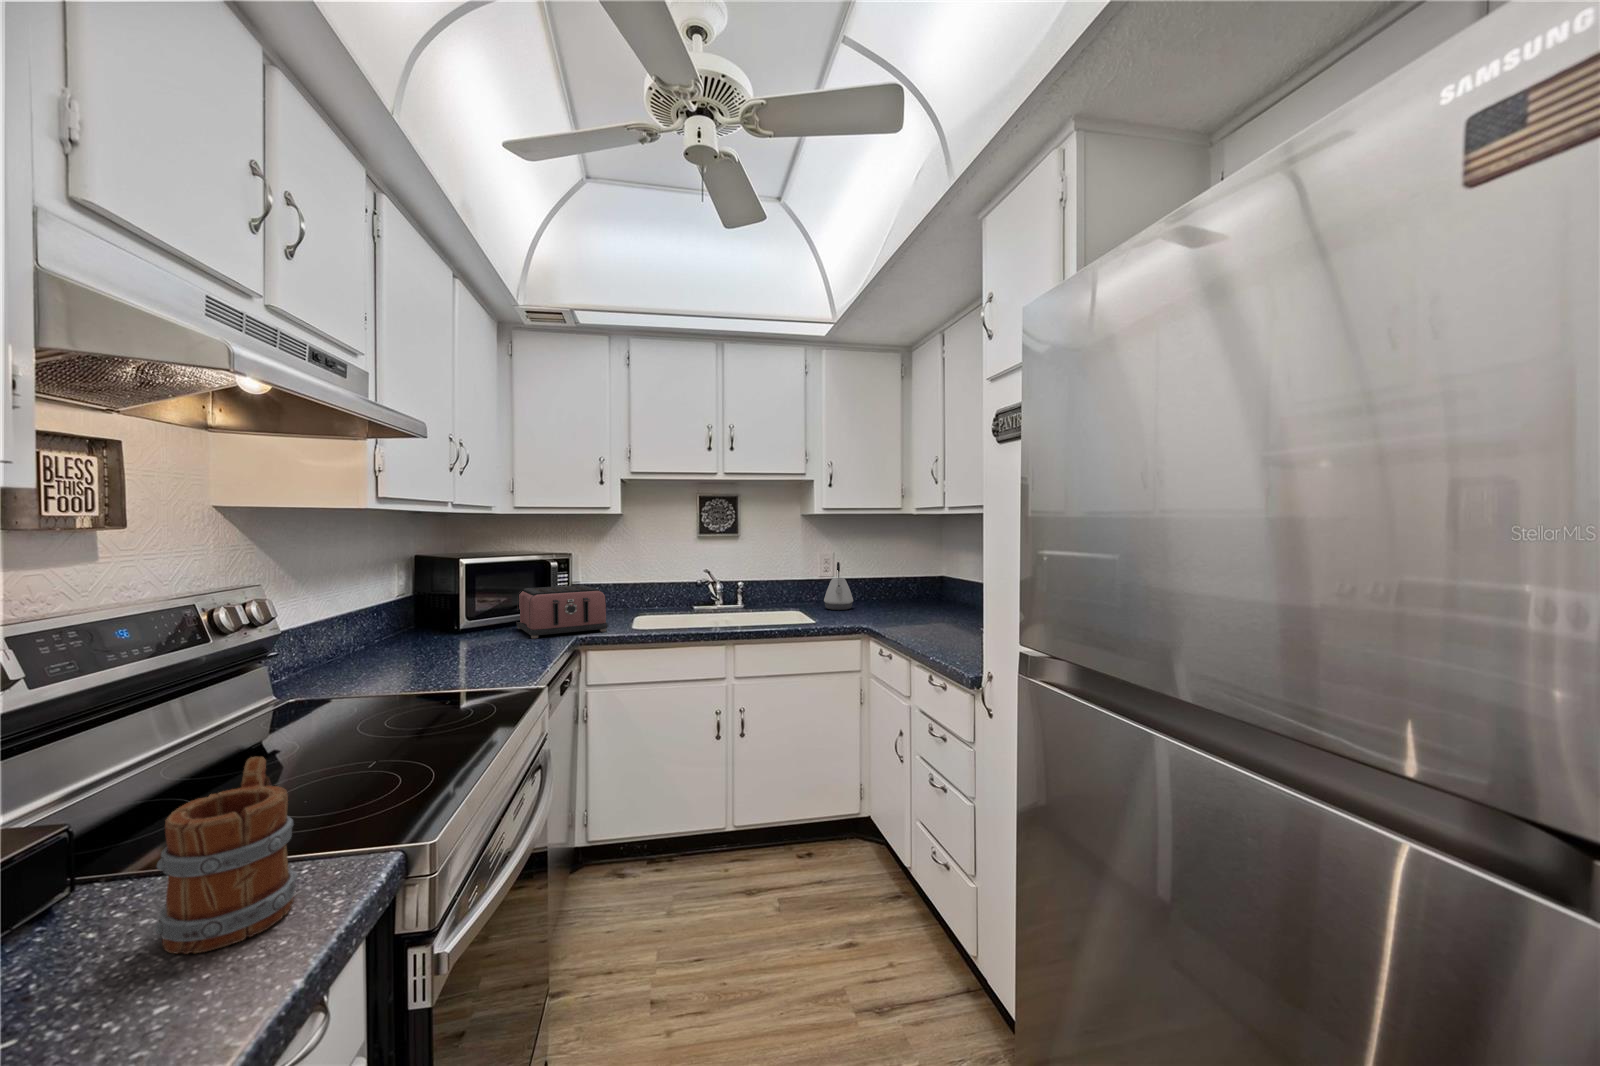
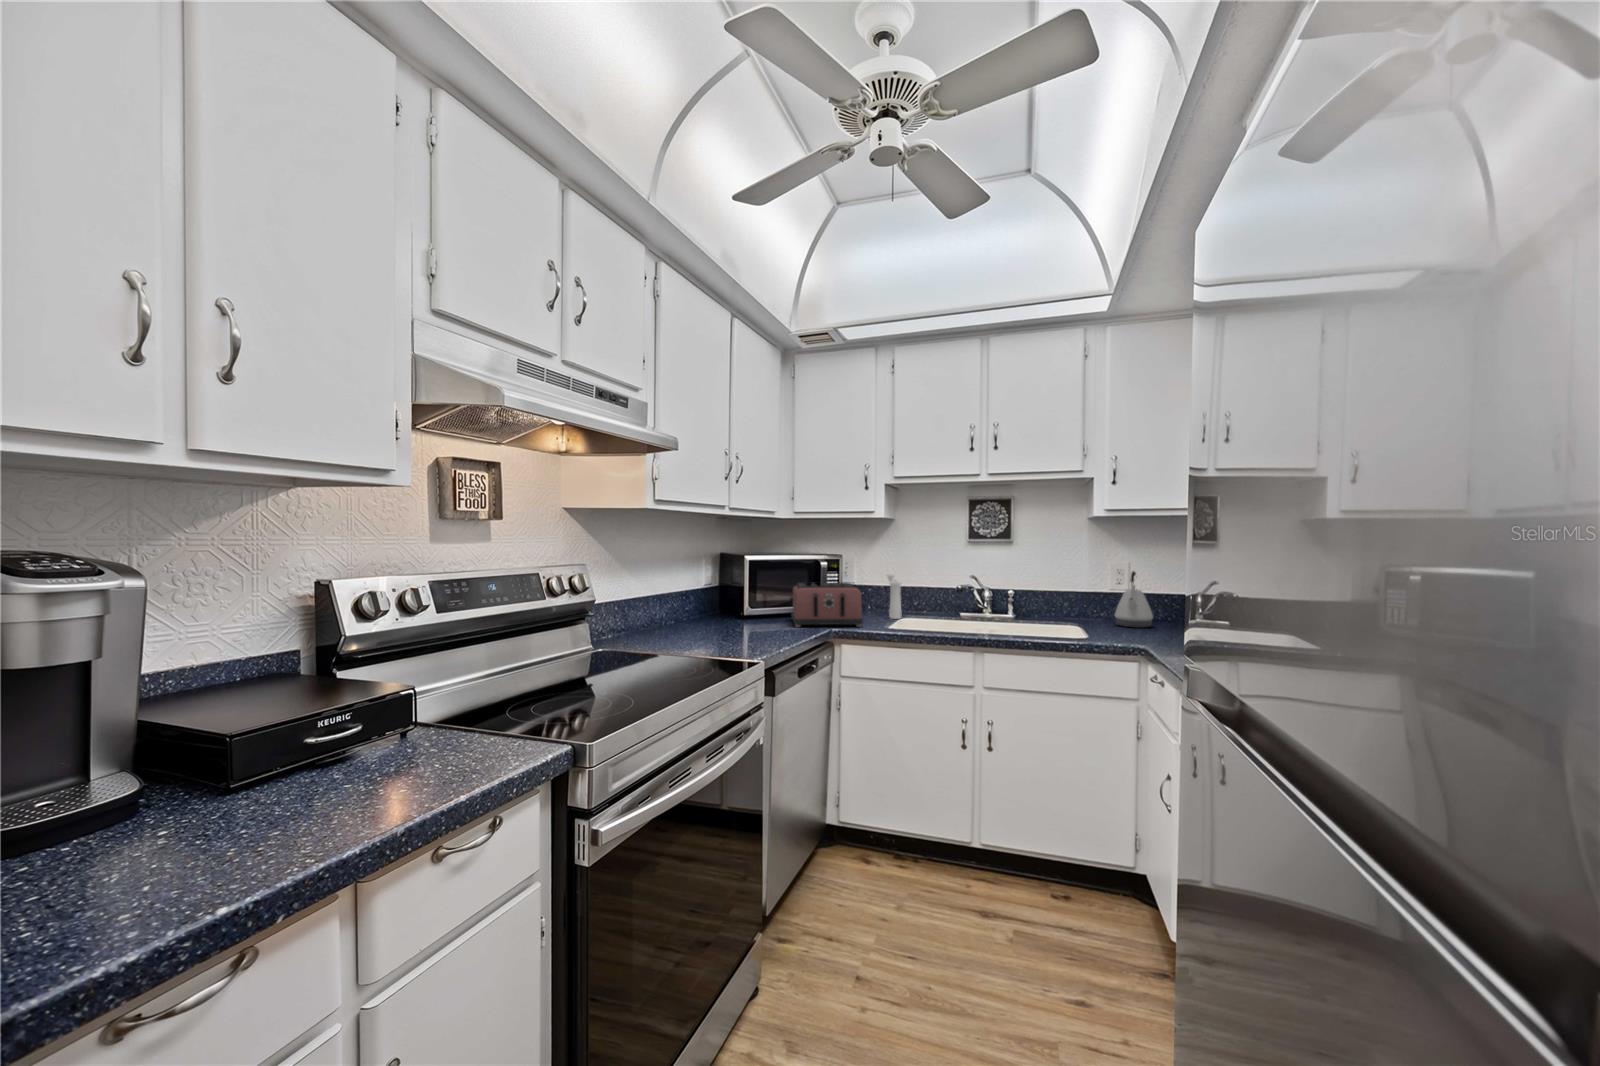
pepper mill: none [617,572,637,619] -> present [887,572,902,619]
mug: present [155,757,297,954] -> none [422,661,502,772]

